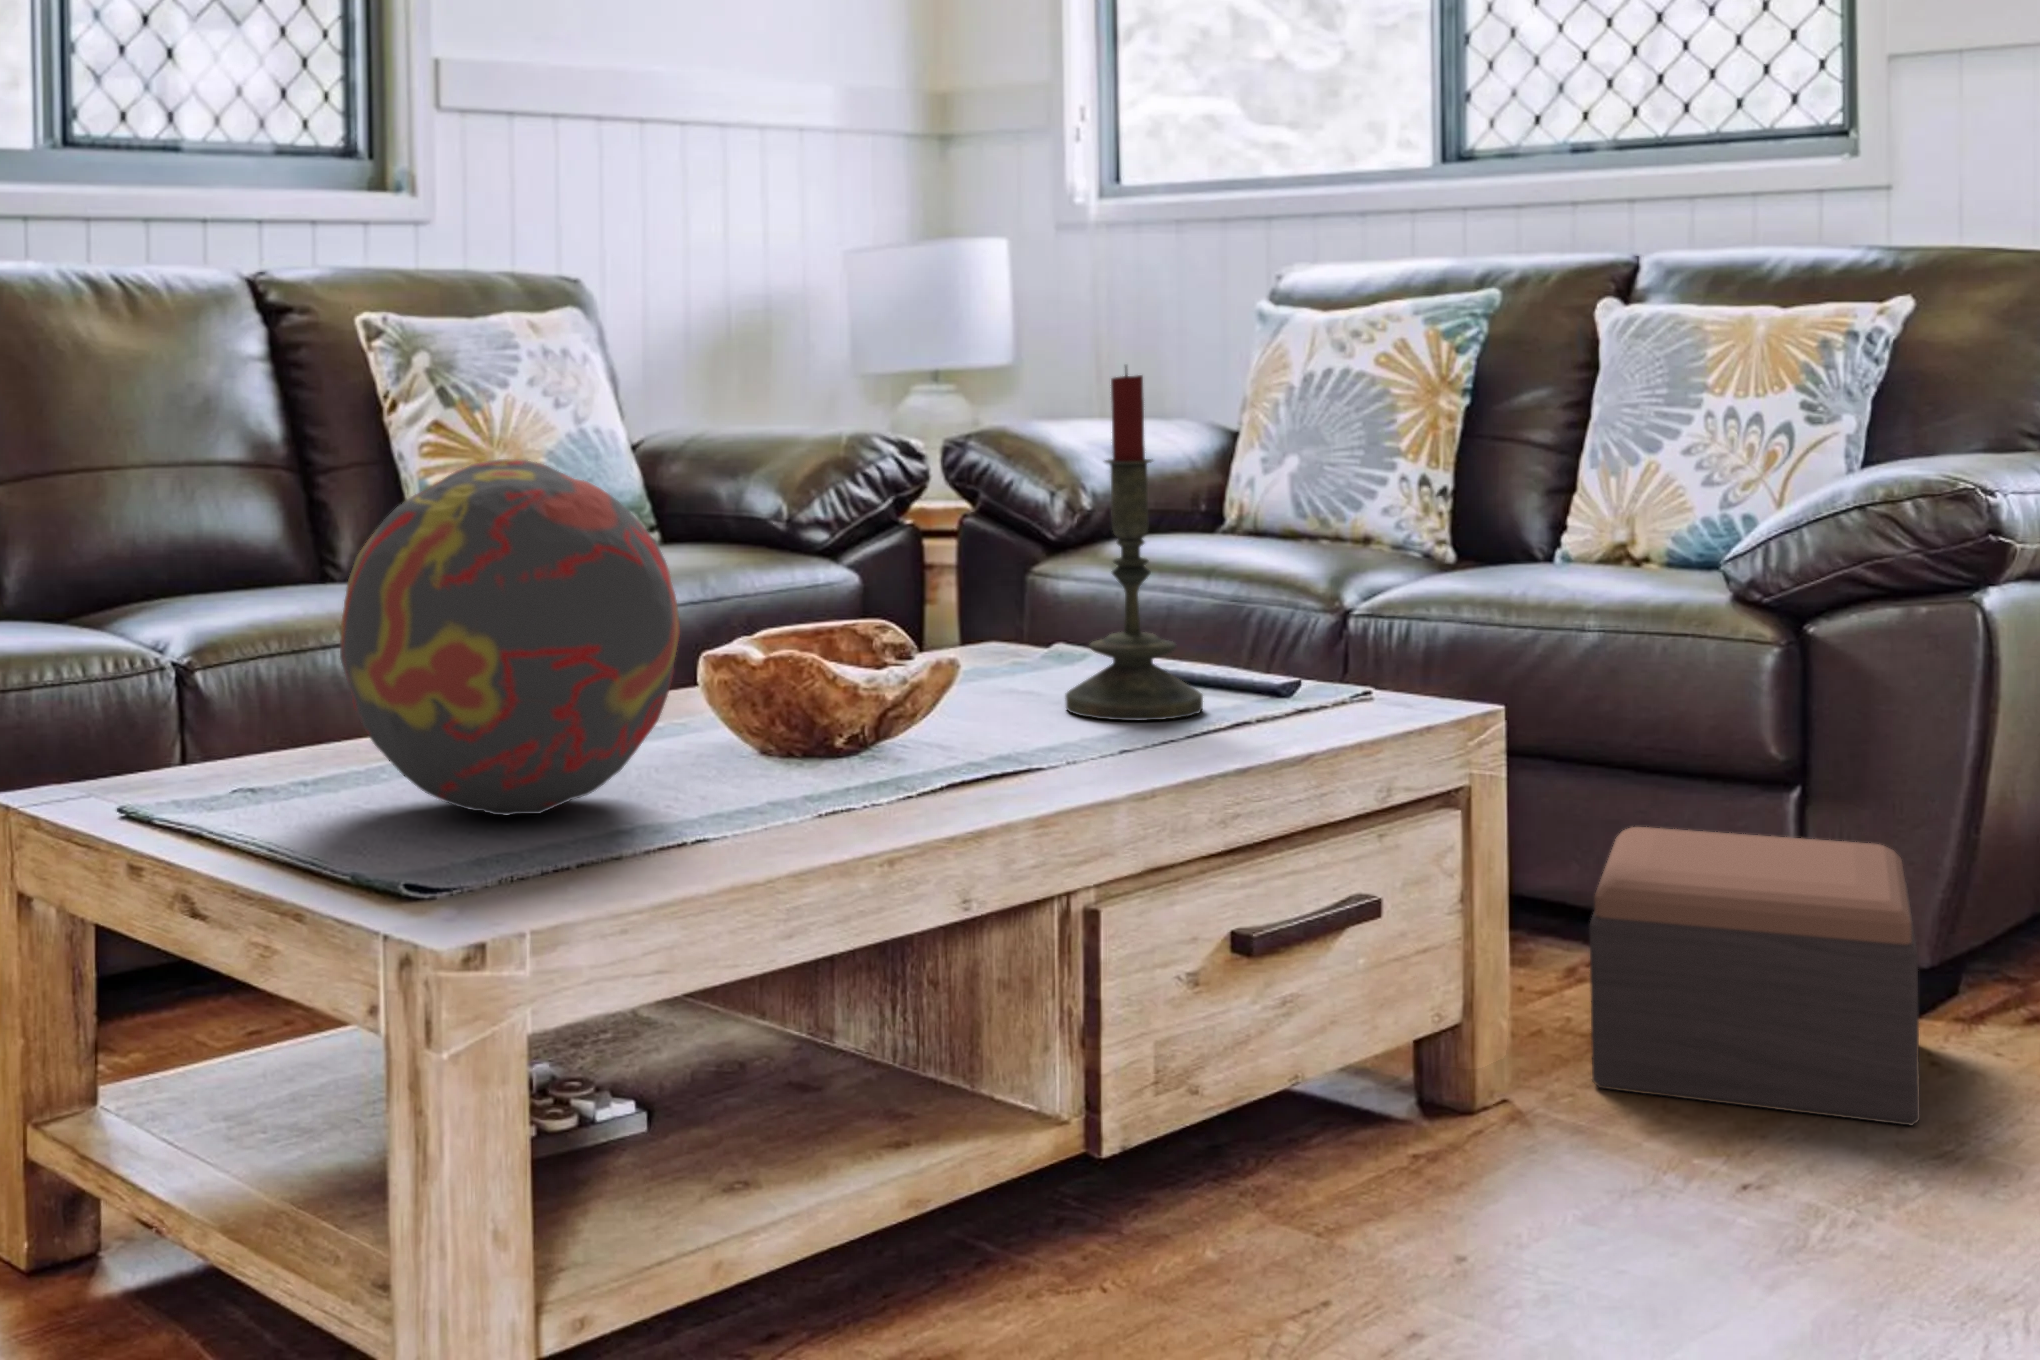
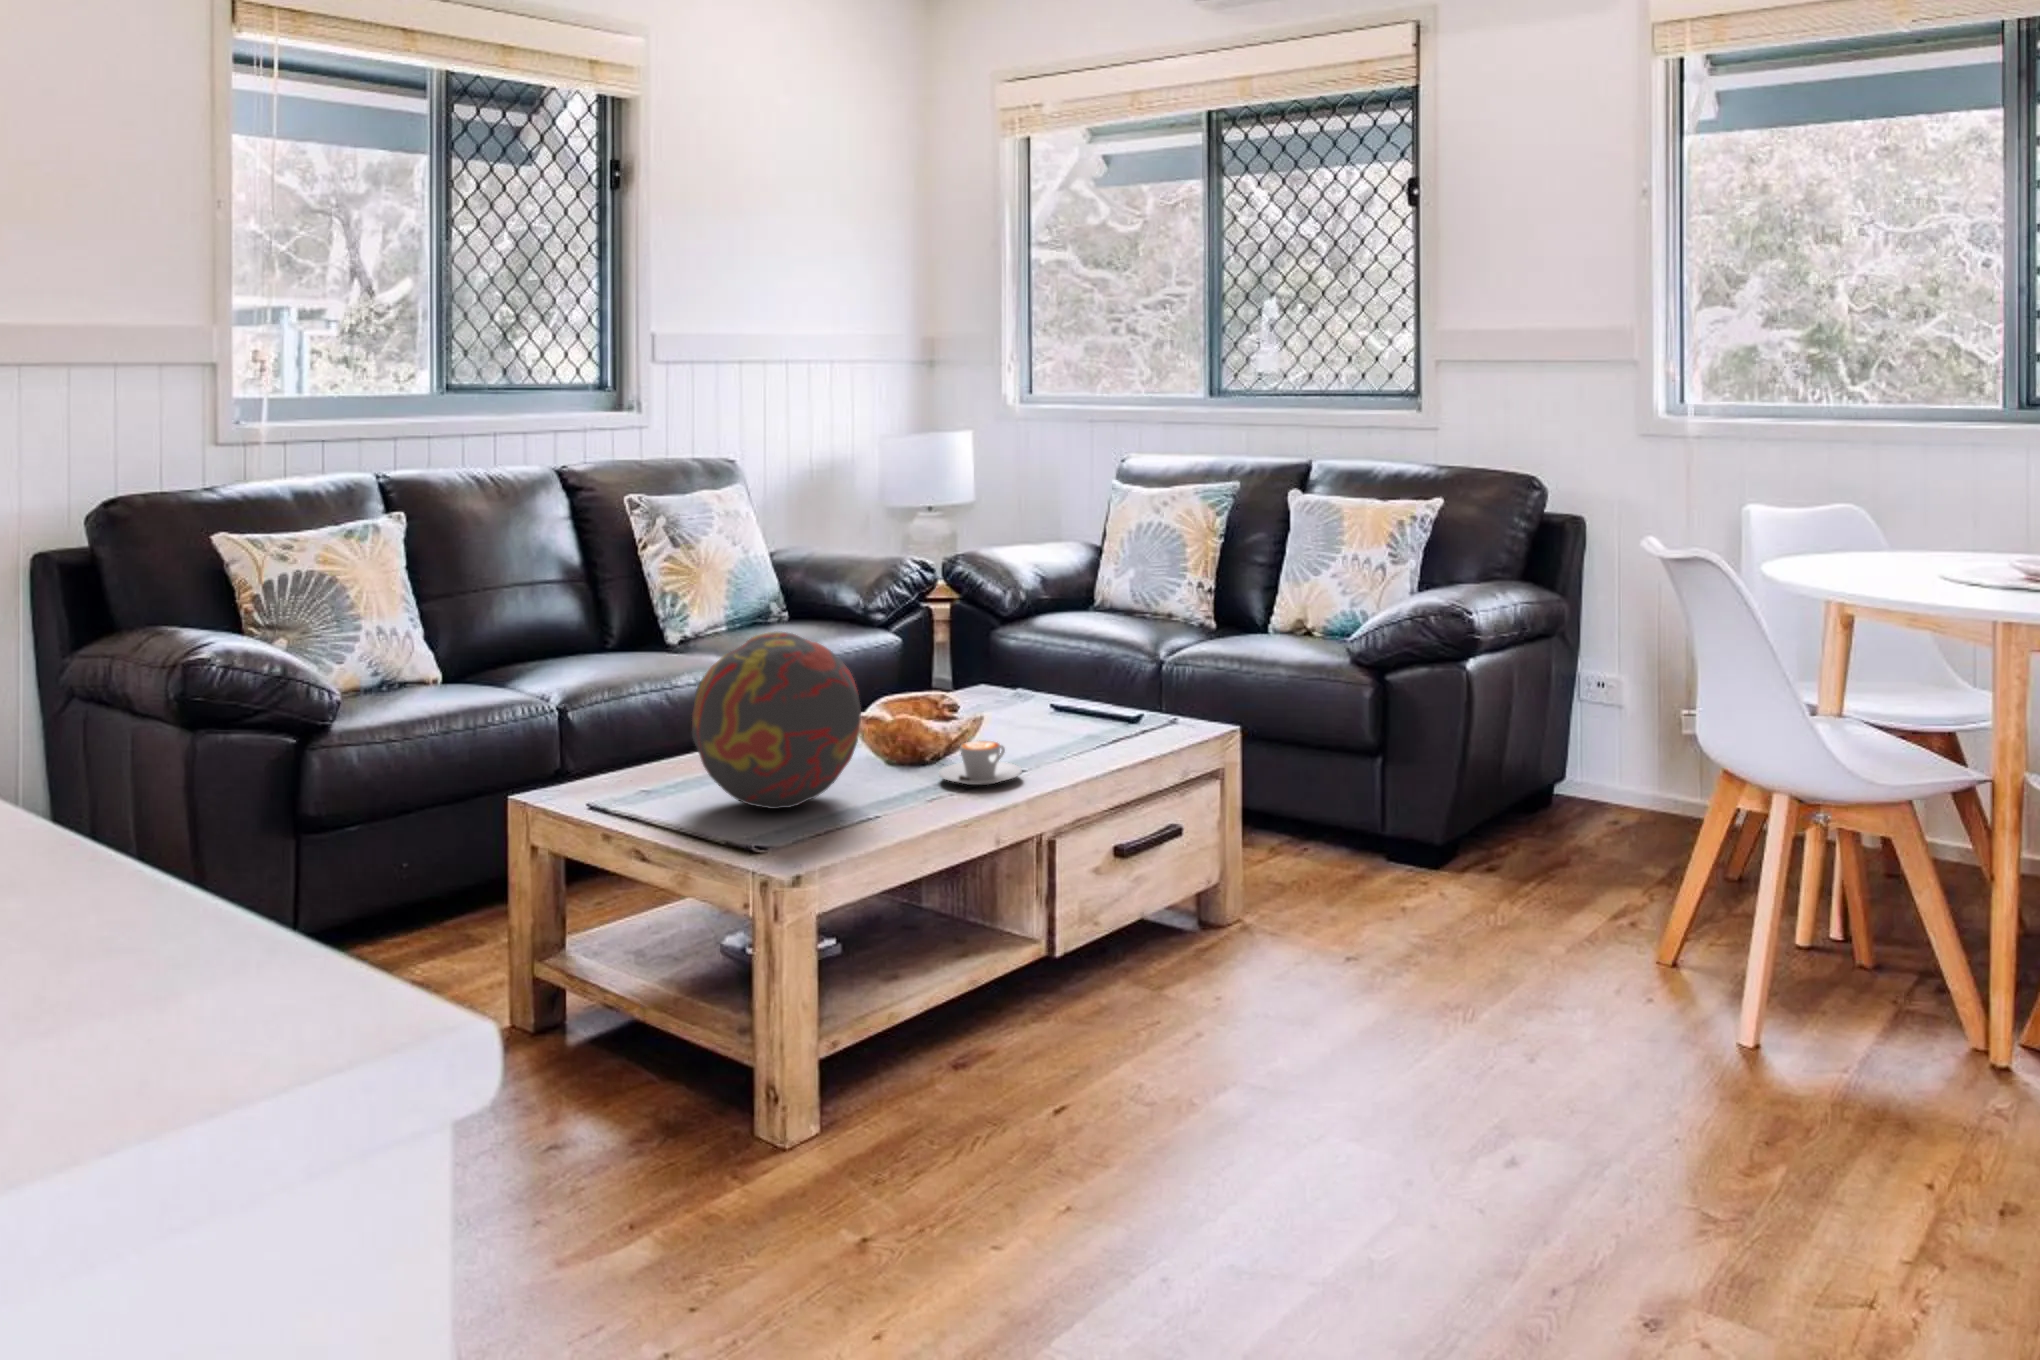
candle: present [1065,367,1203,721] -> none [1034,562,1100,739]
coffee cup: none [851,702,1025,791] -> present [939,741,1022,785]
footstool: present [1590,827,1920,1125] -> none [1278,775,1421,914]

